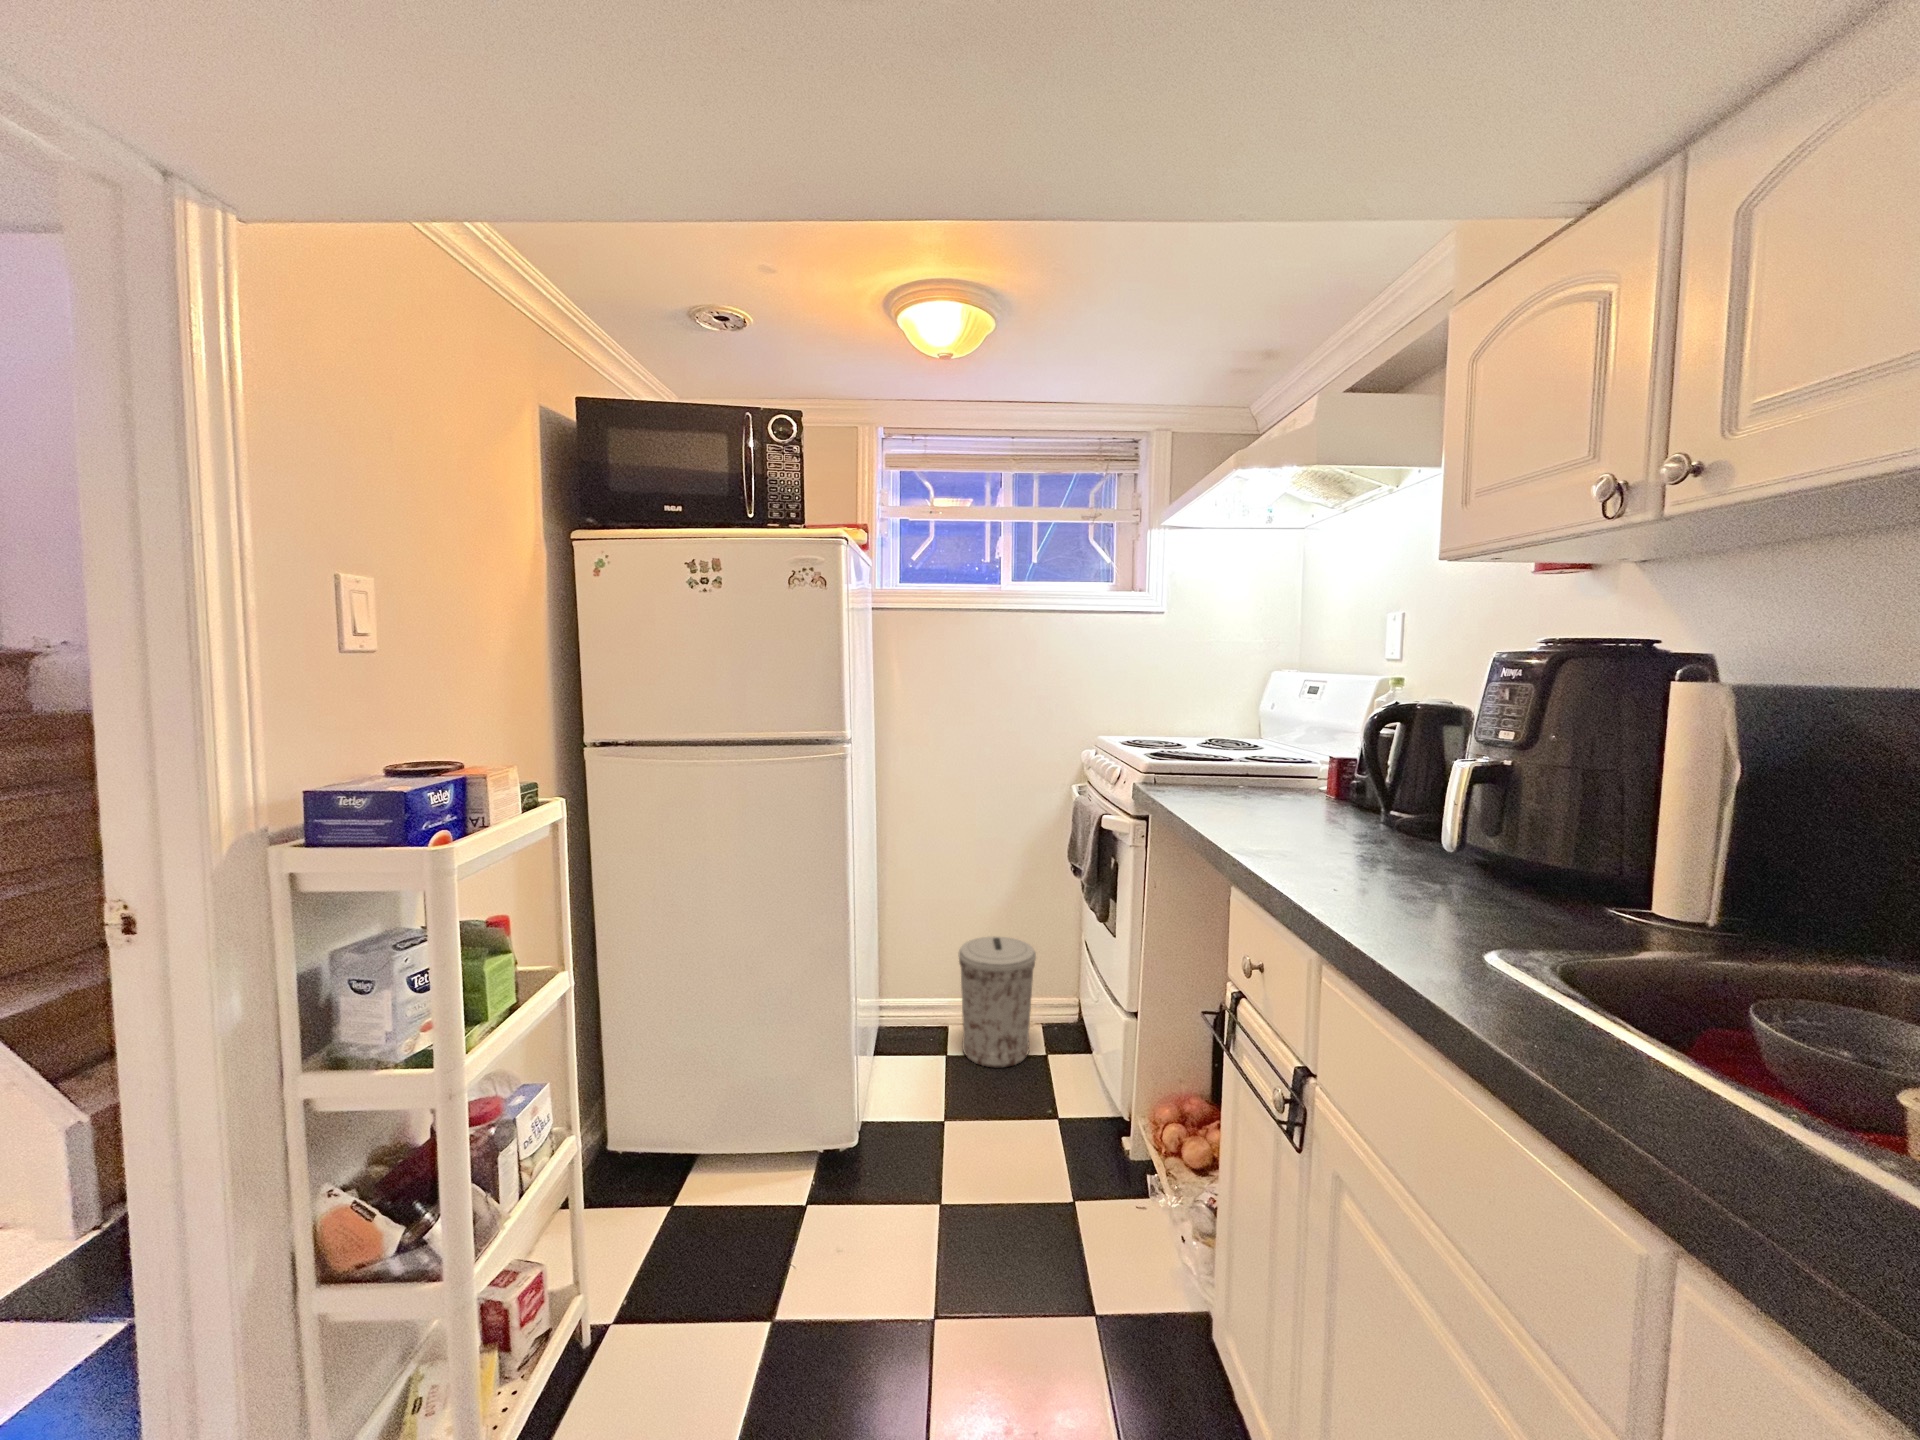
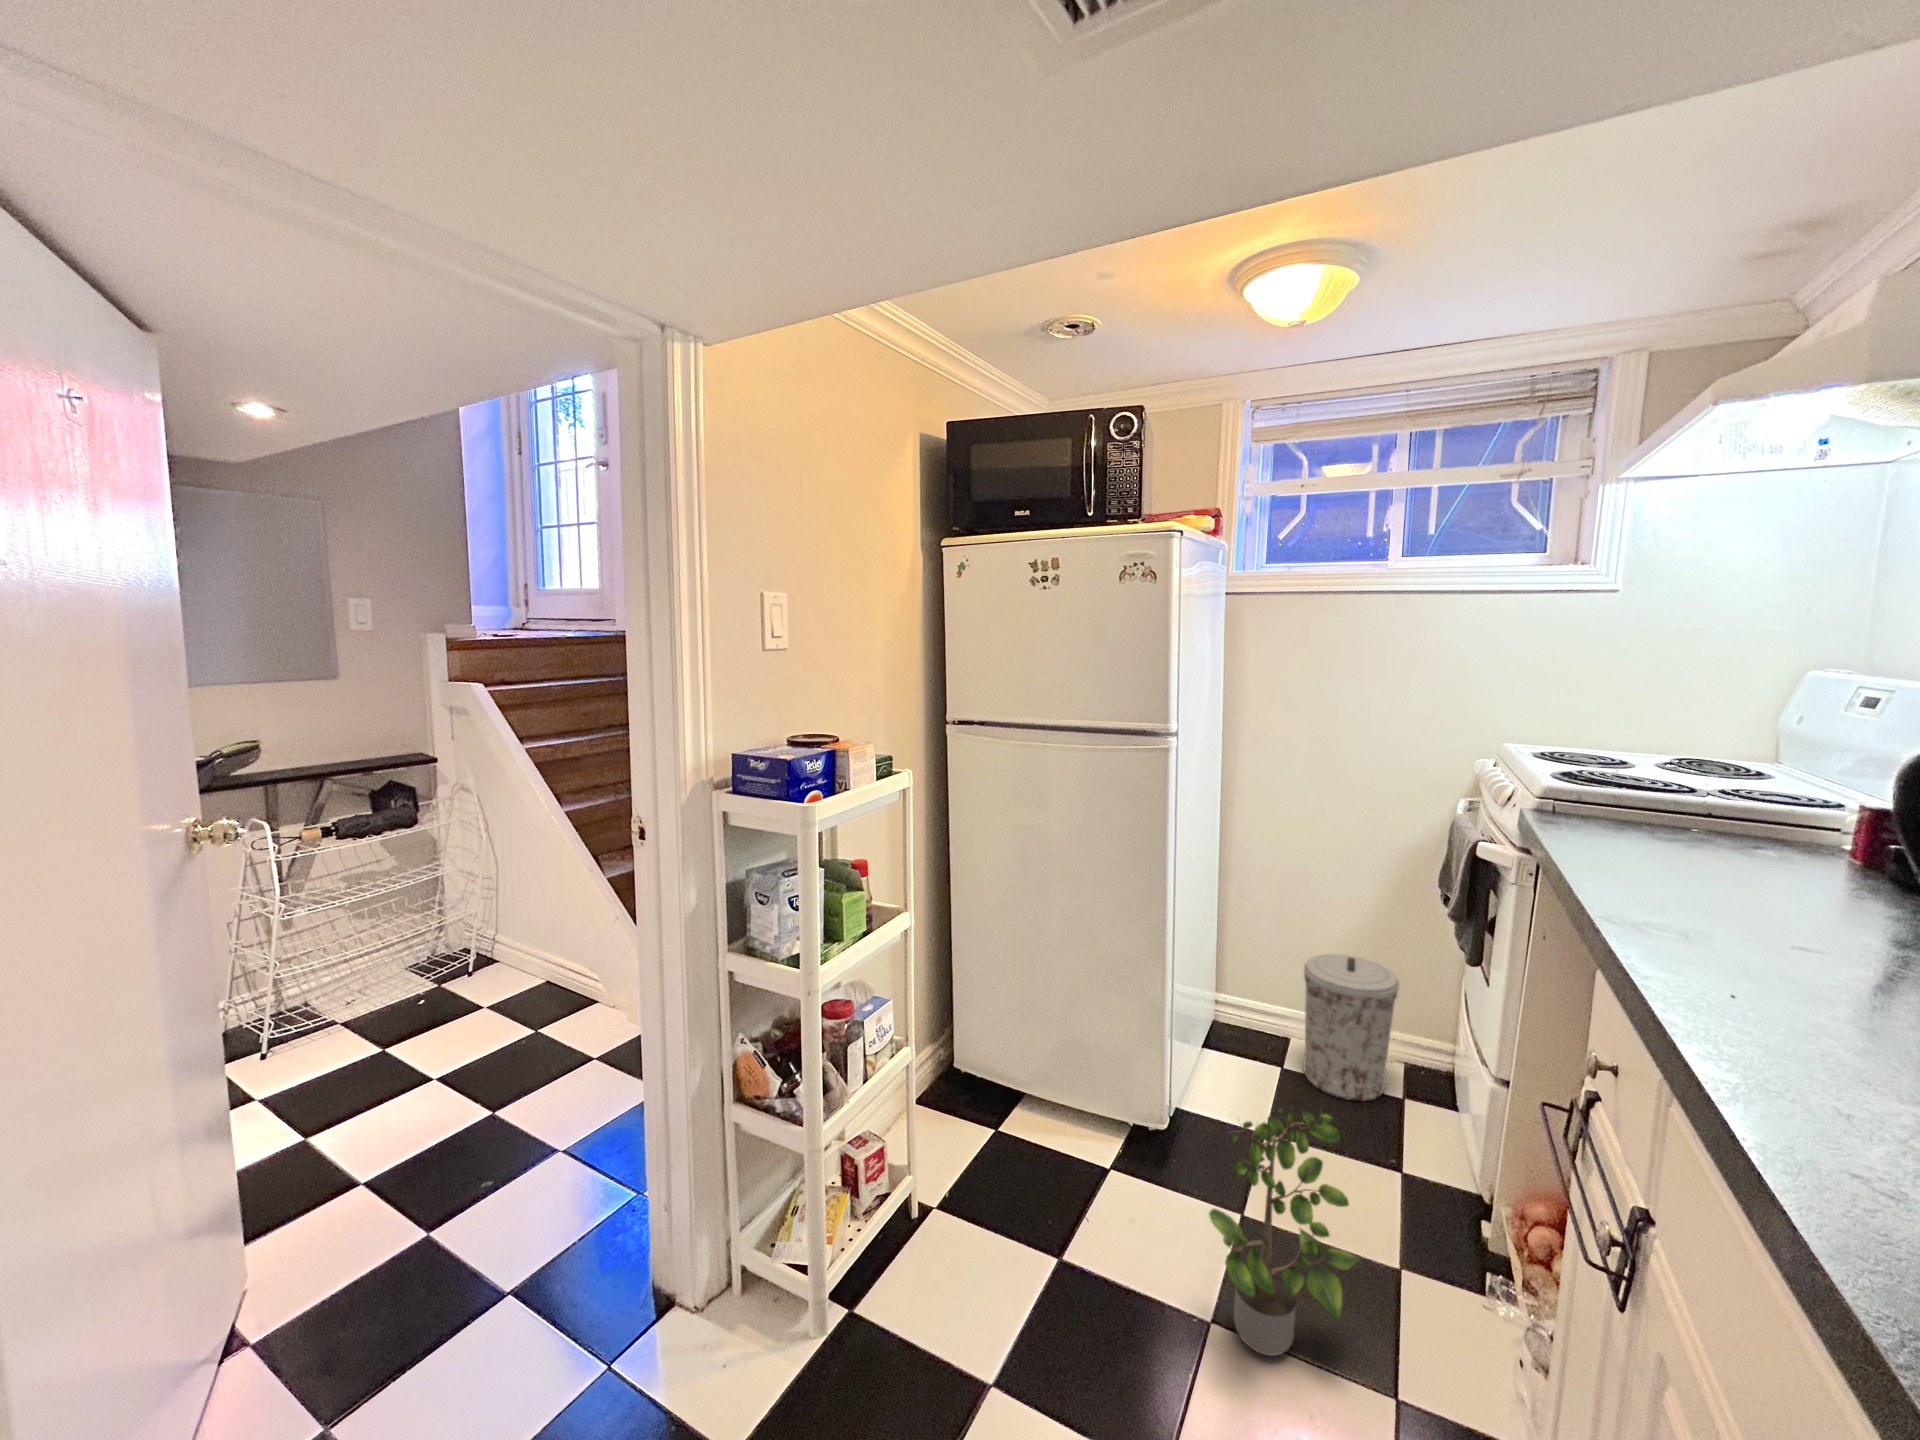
potted plant: none [930,1072,1062,1332] -> present [1209,1108,1361,1356]

